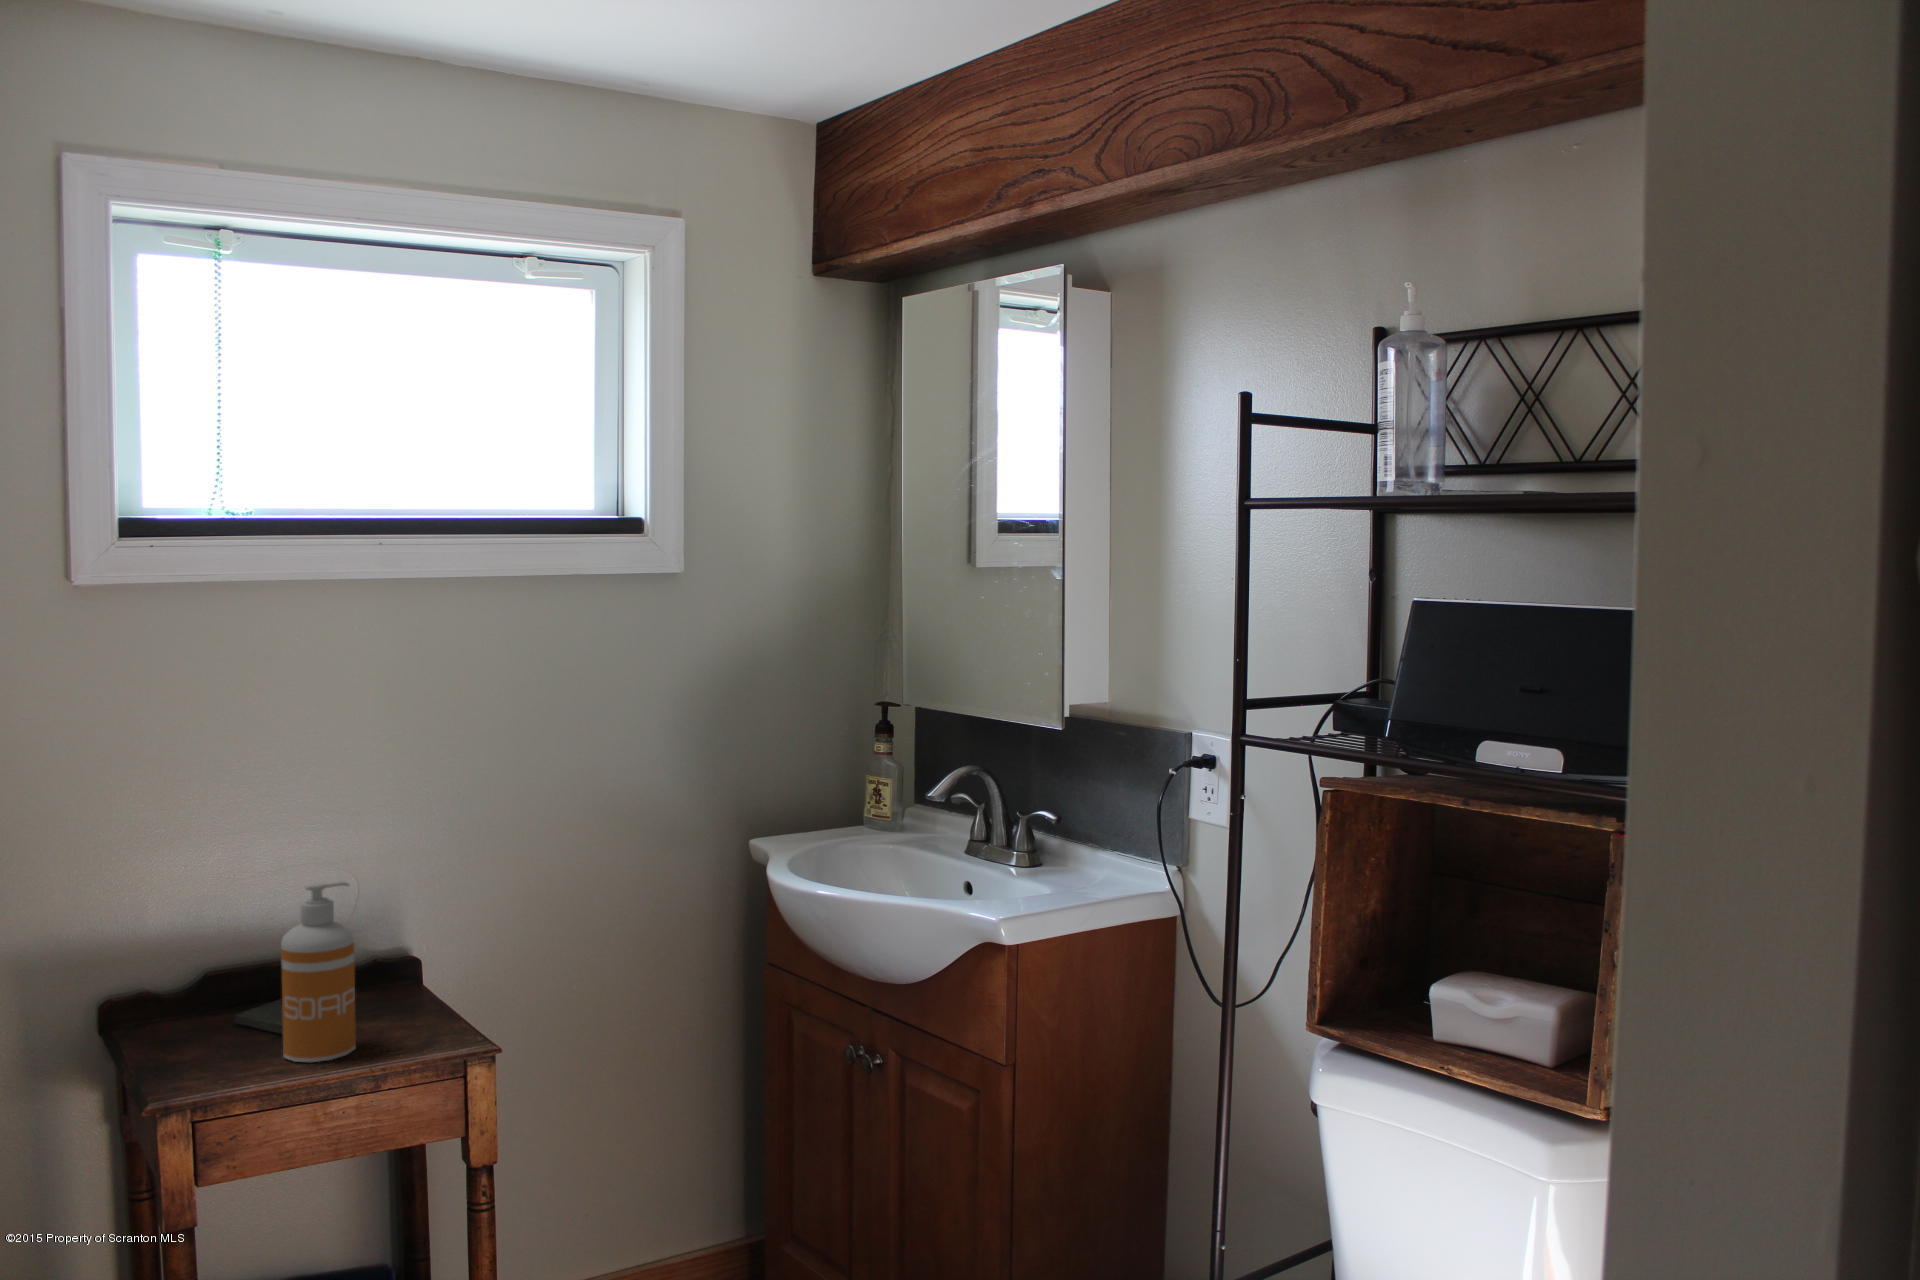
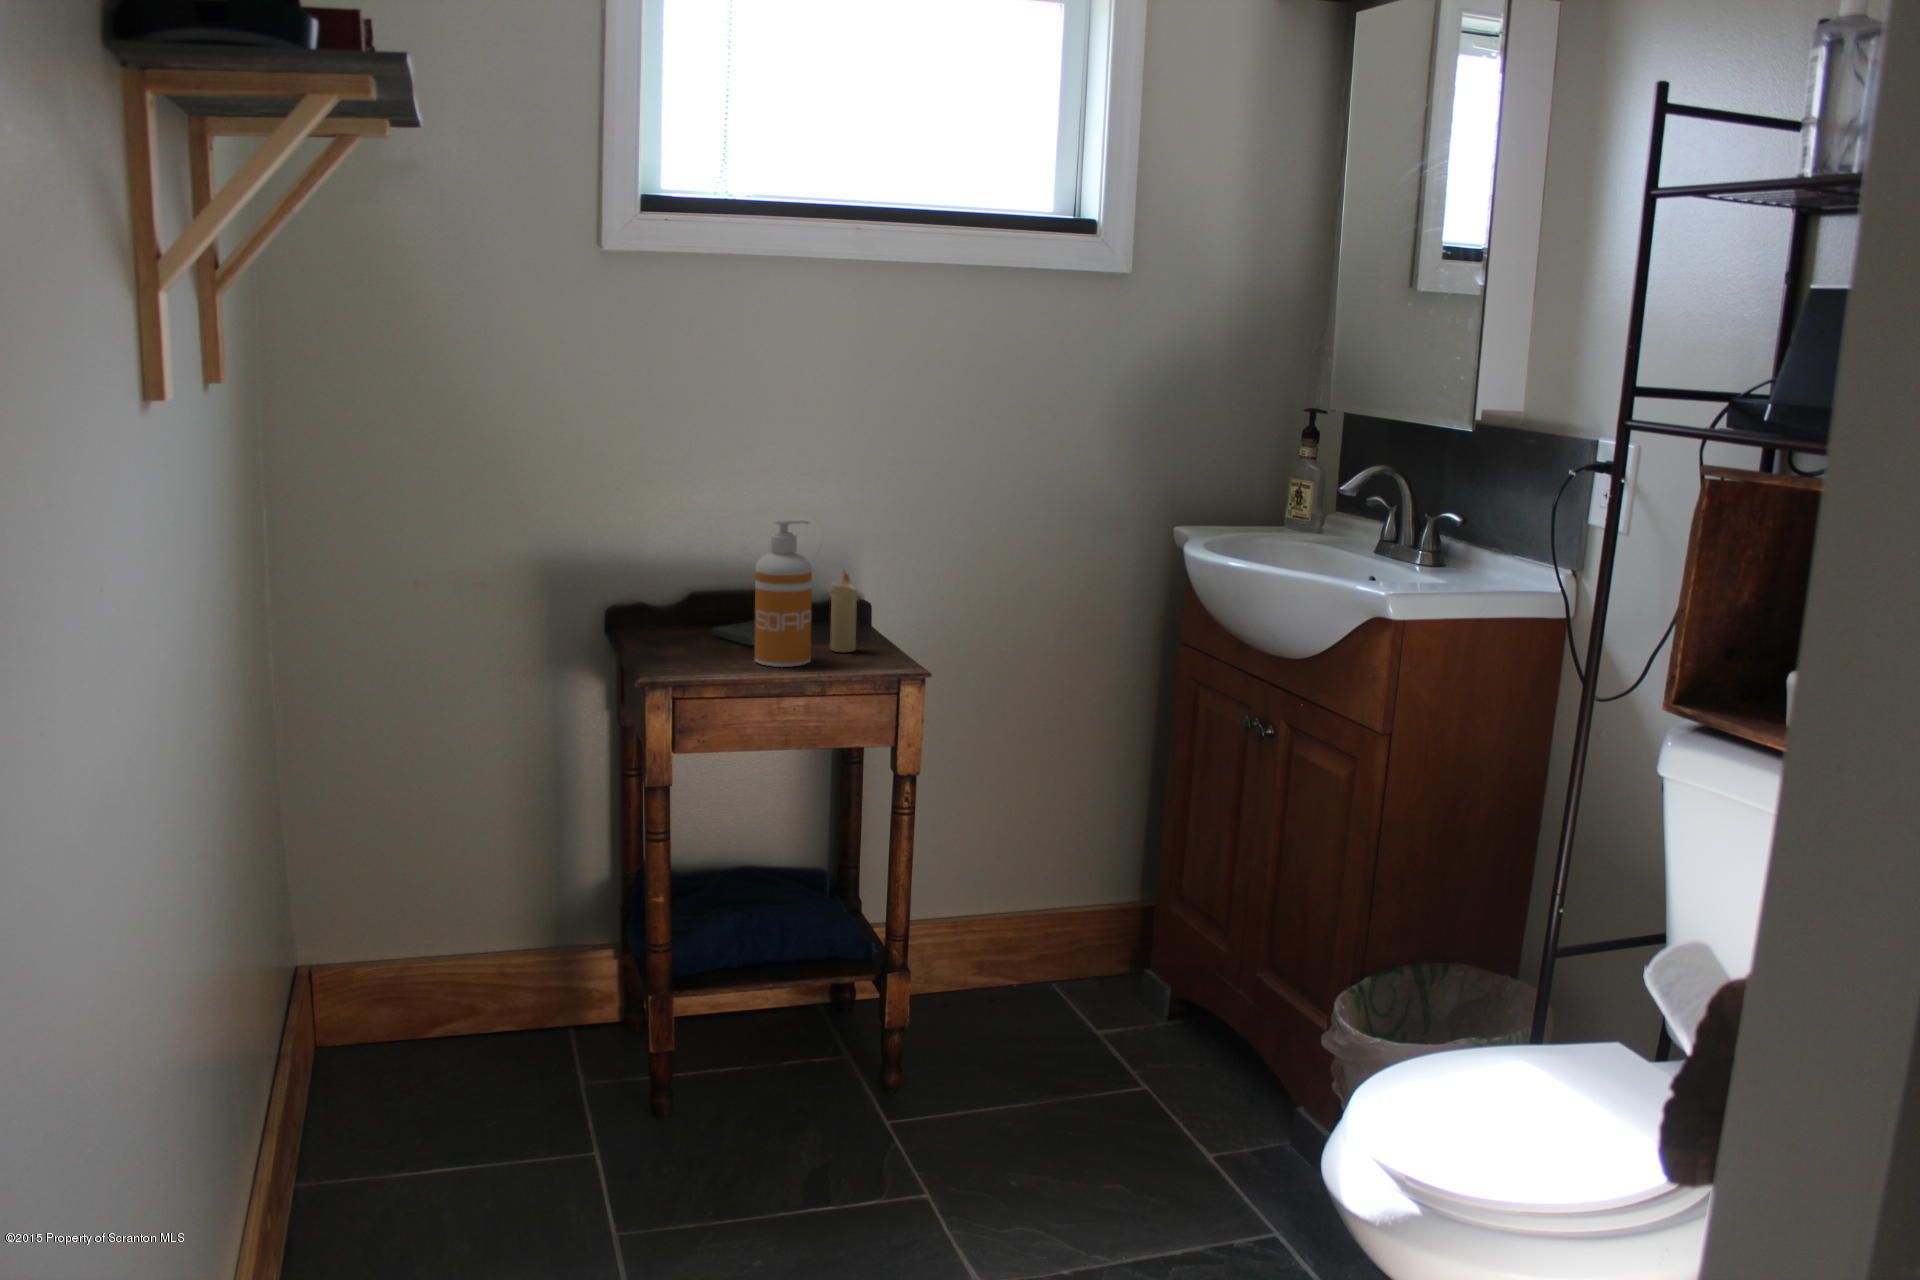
candle: none [376,930,411,1028] -> present [830,571,858,652]

